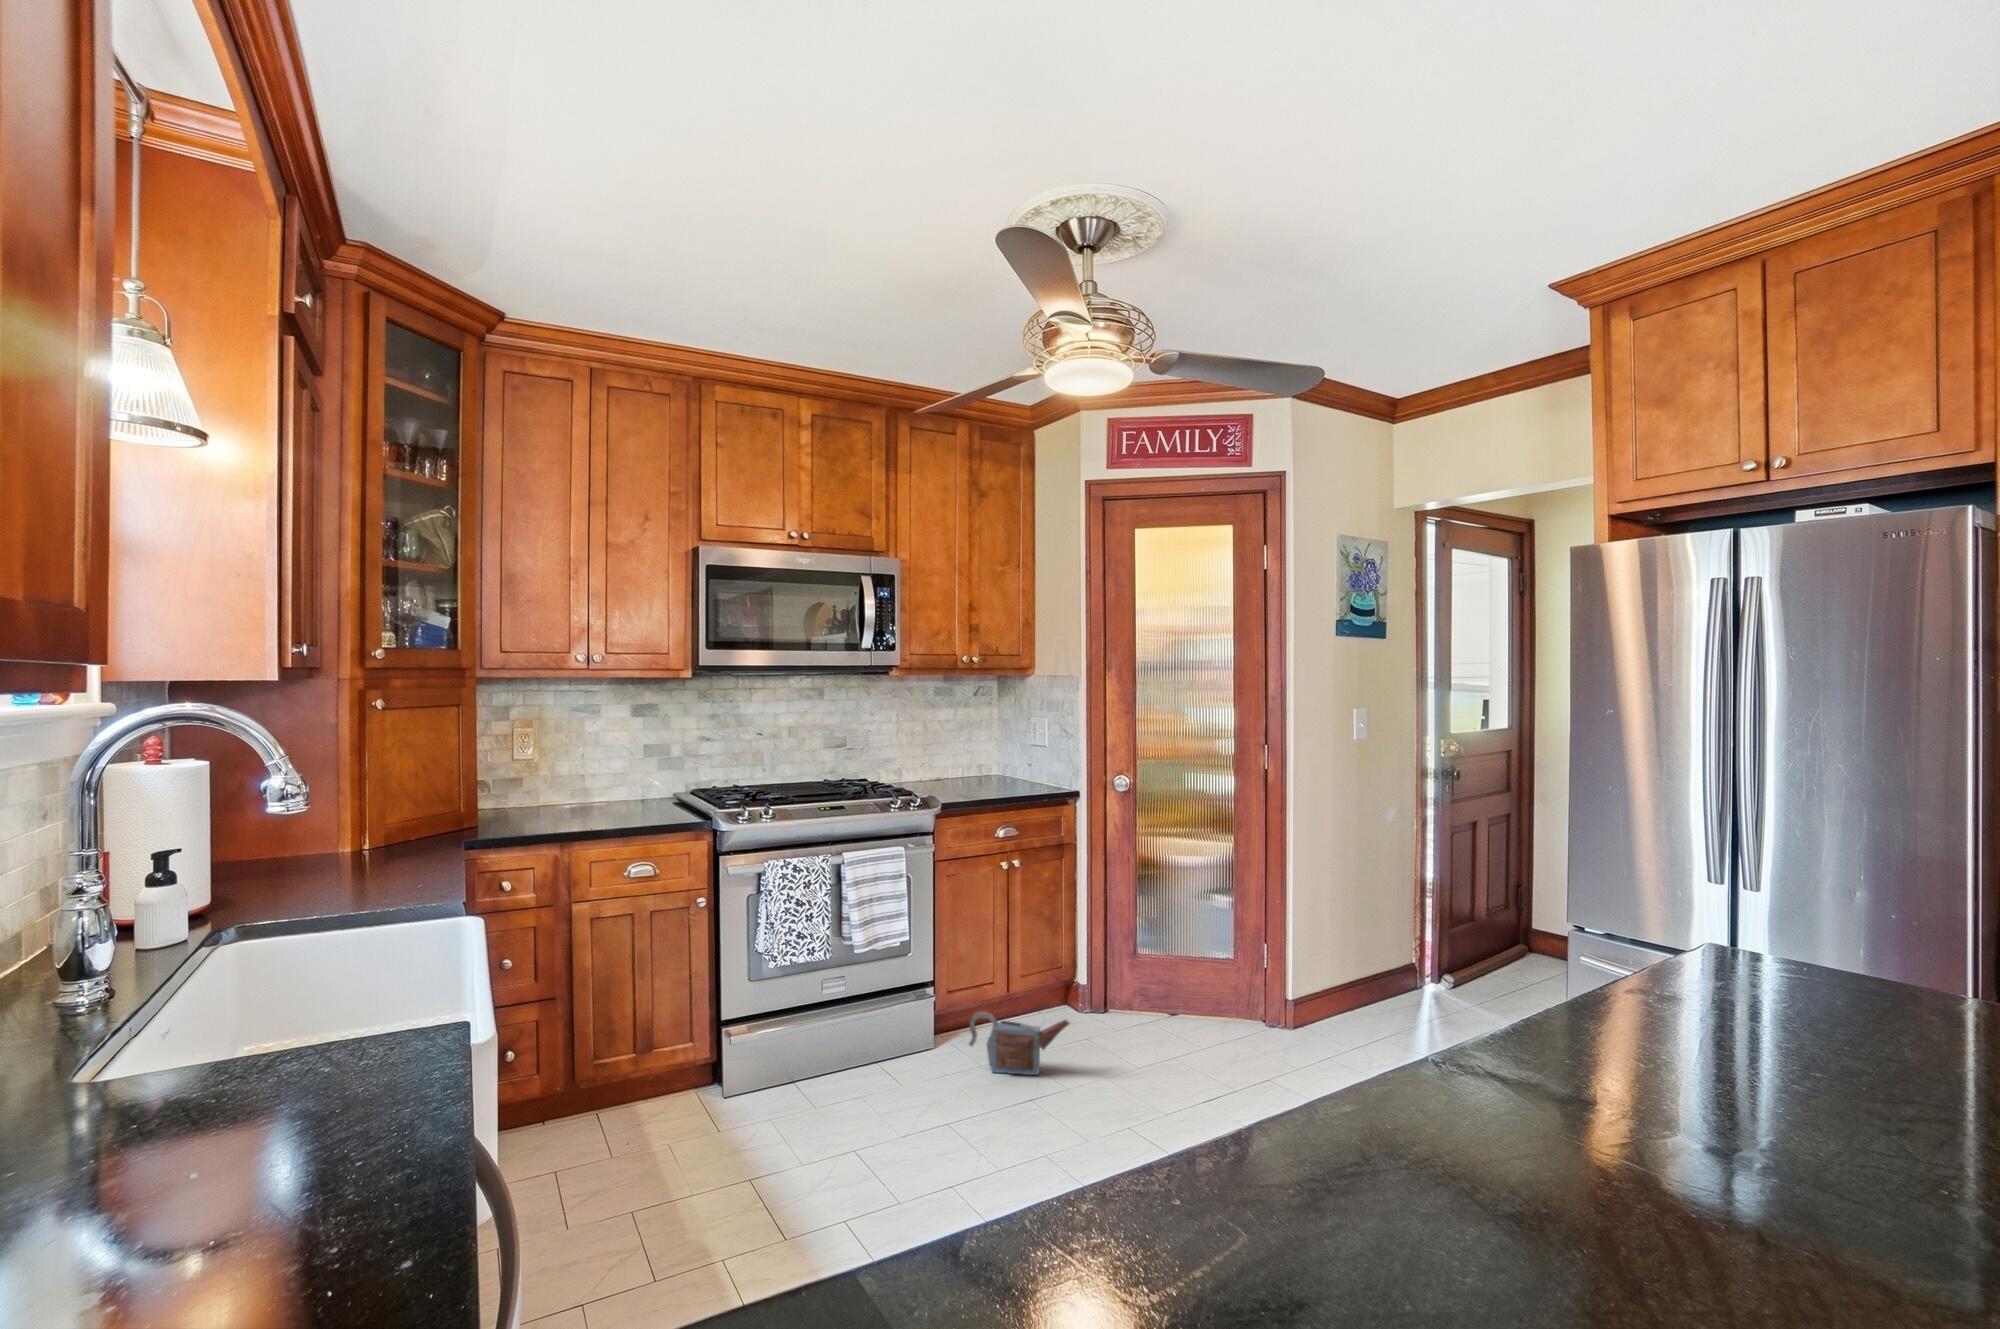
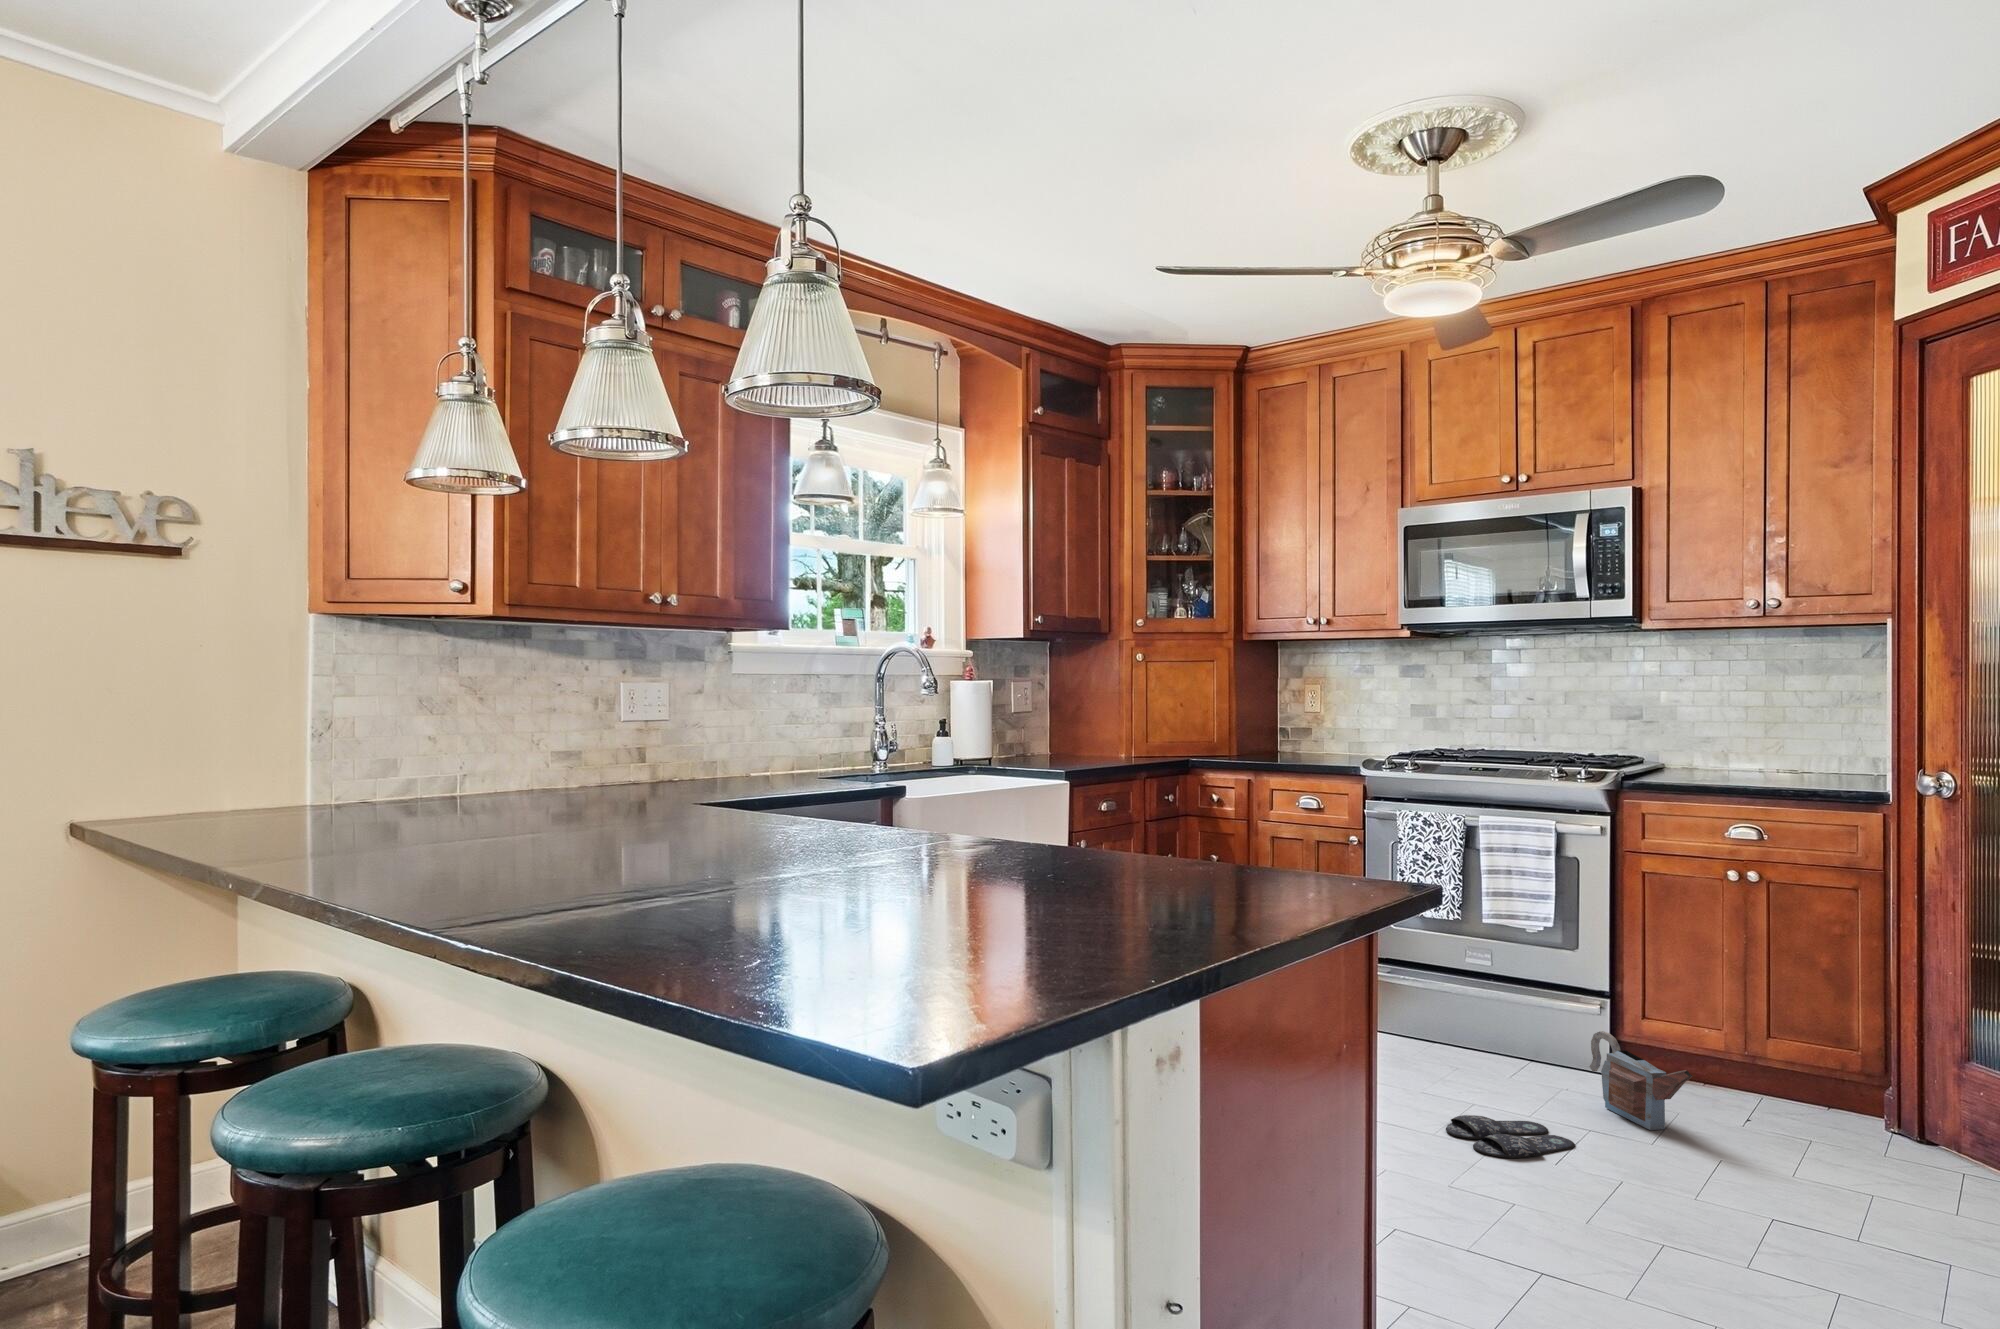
slippers: none [978,1109,1062,1156] -> present [1446,1115,1575,1158]

